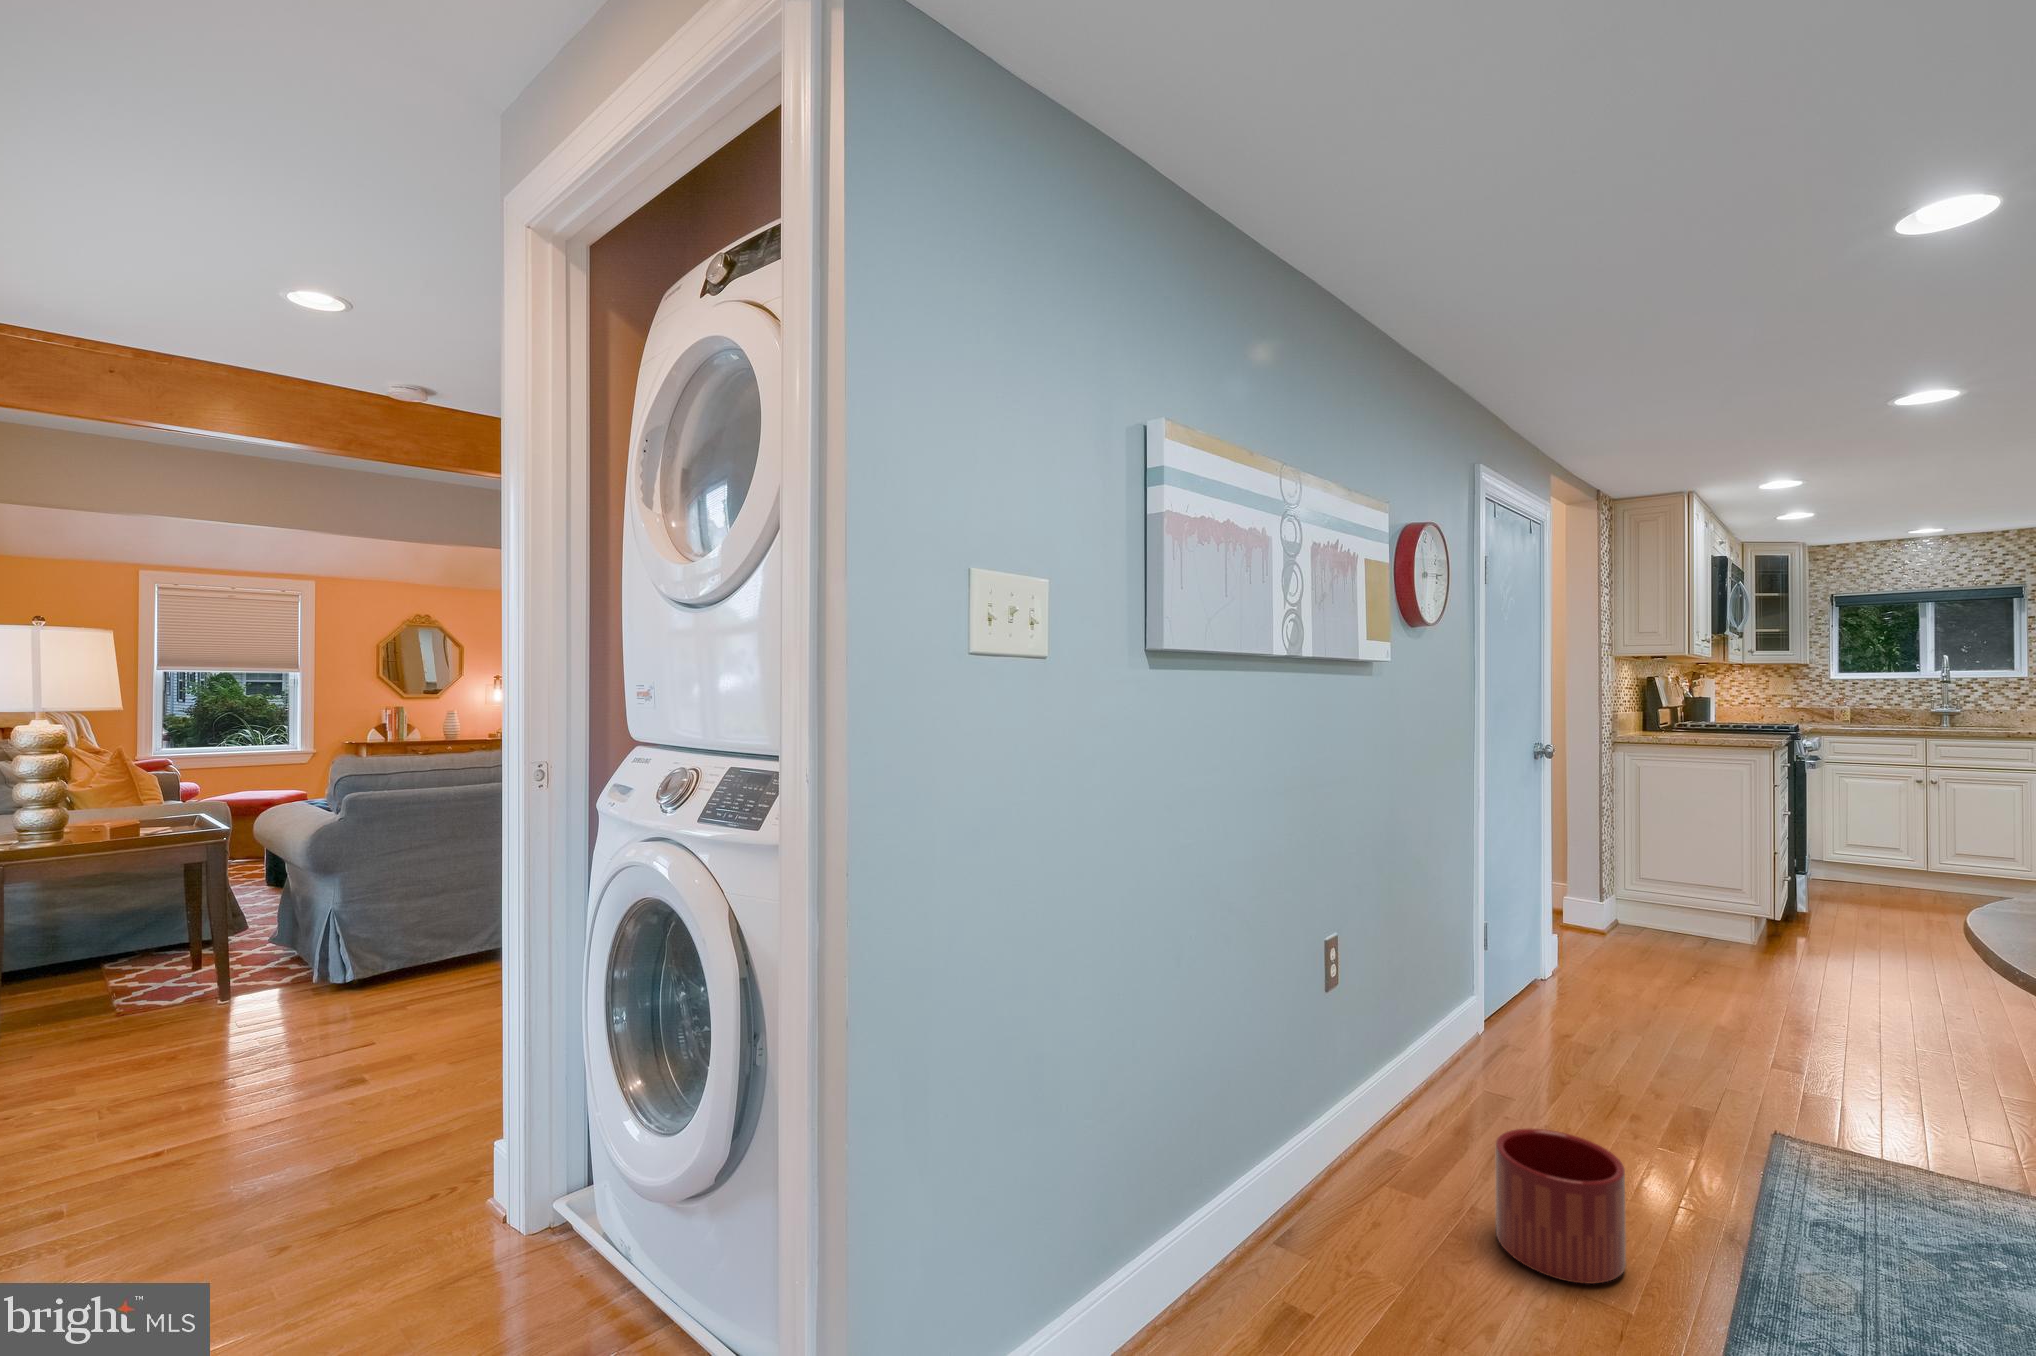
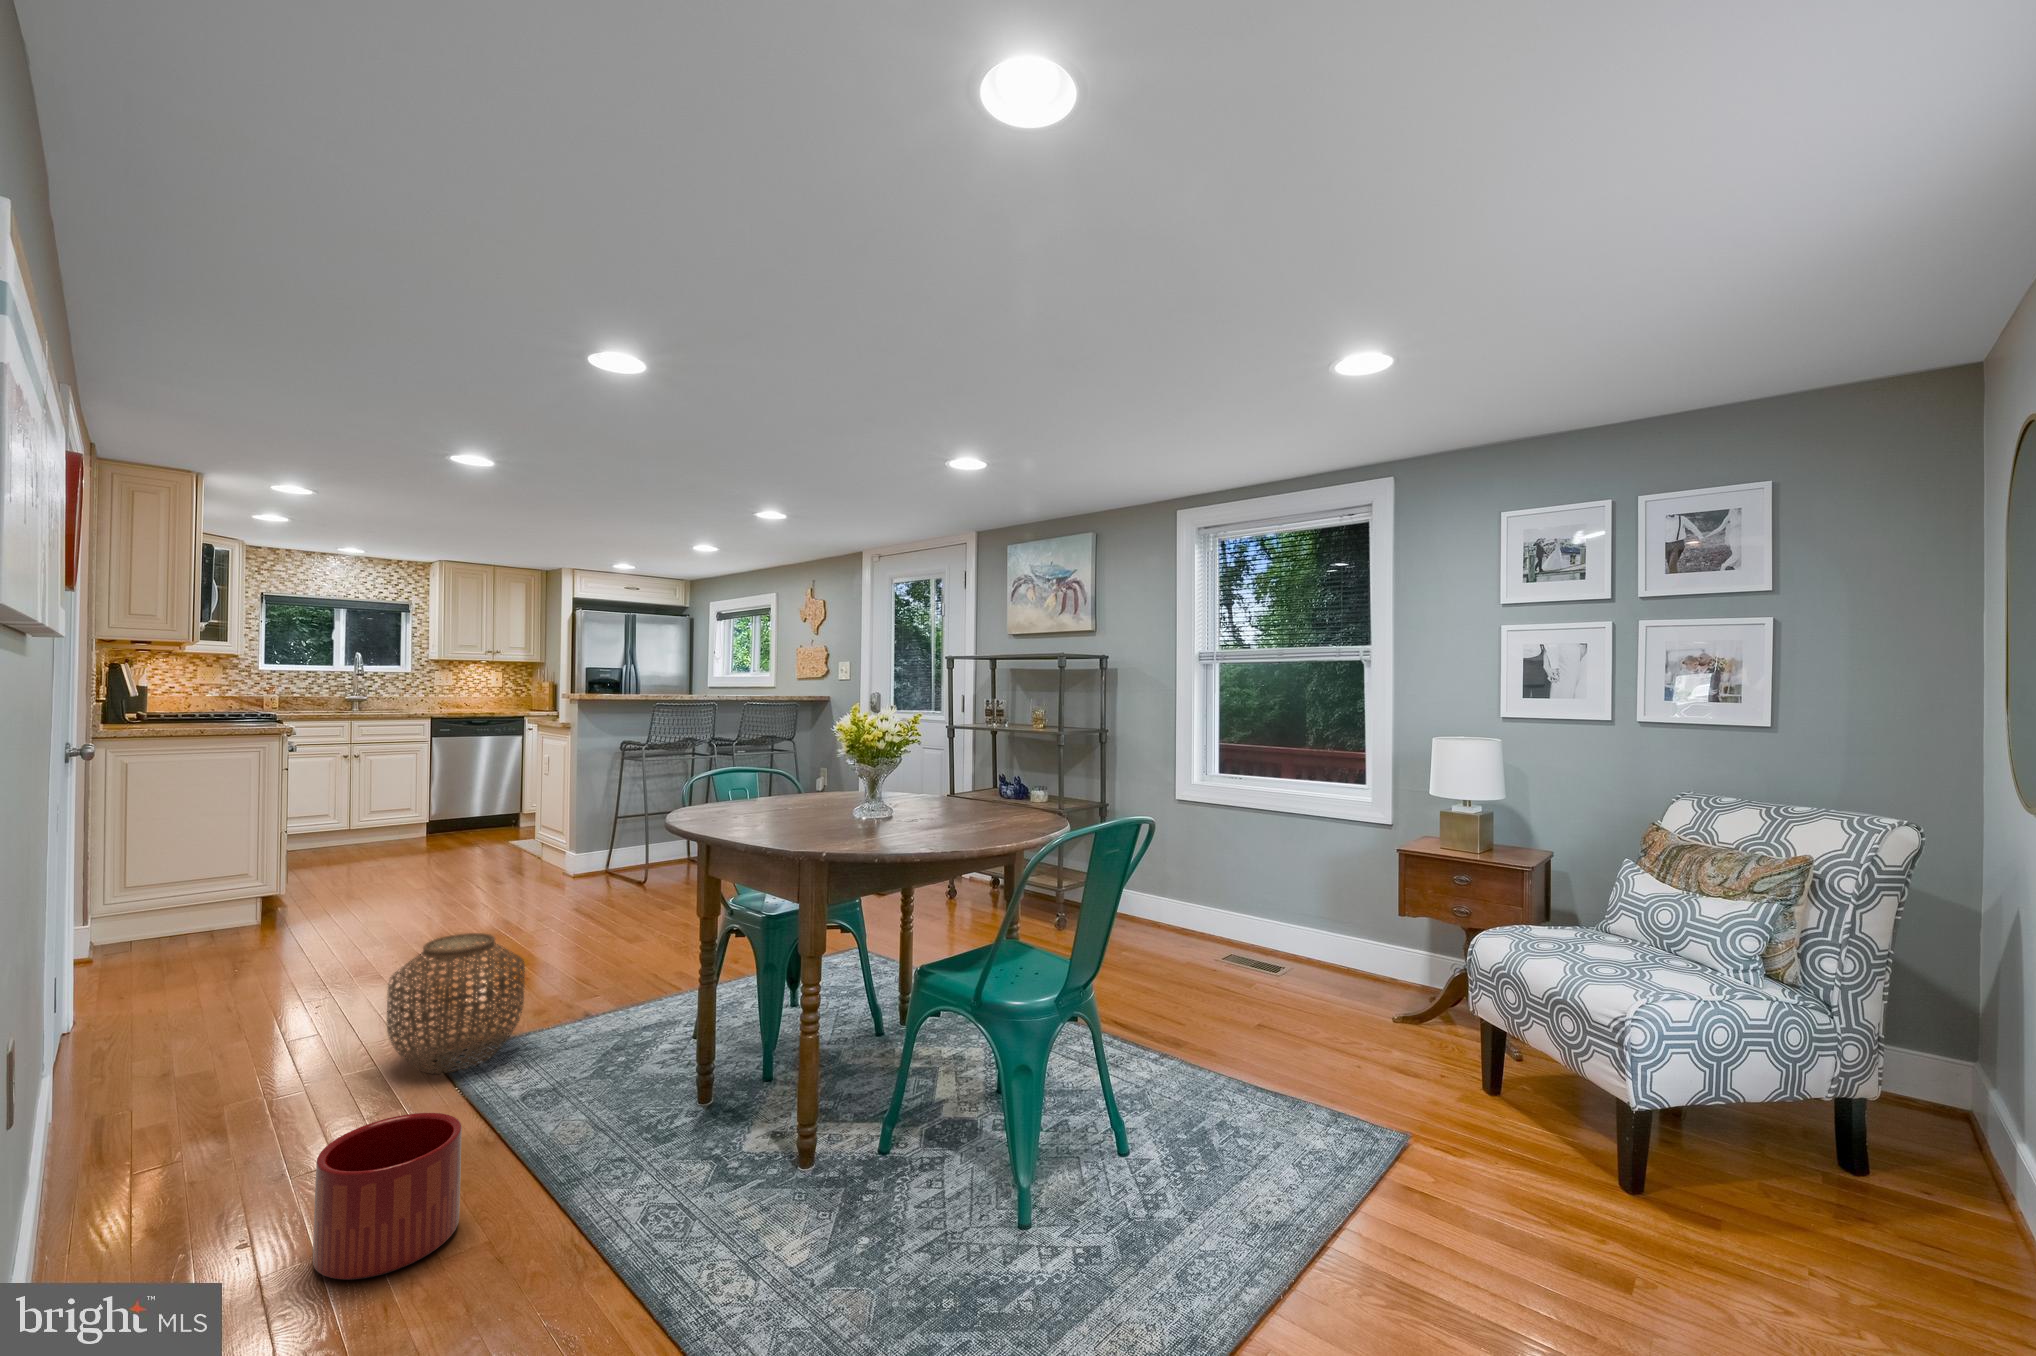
woven basket: none [1704,999,1876,1166] -> present [387,933,525,1074]

